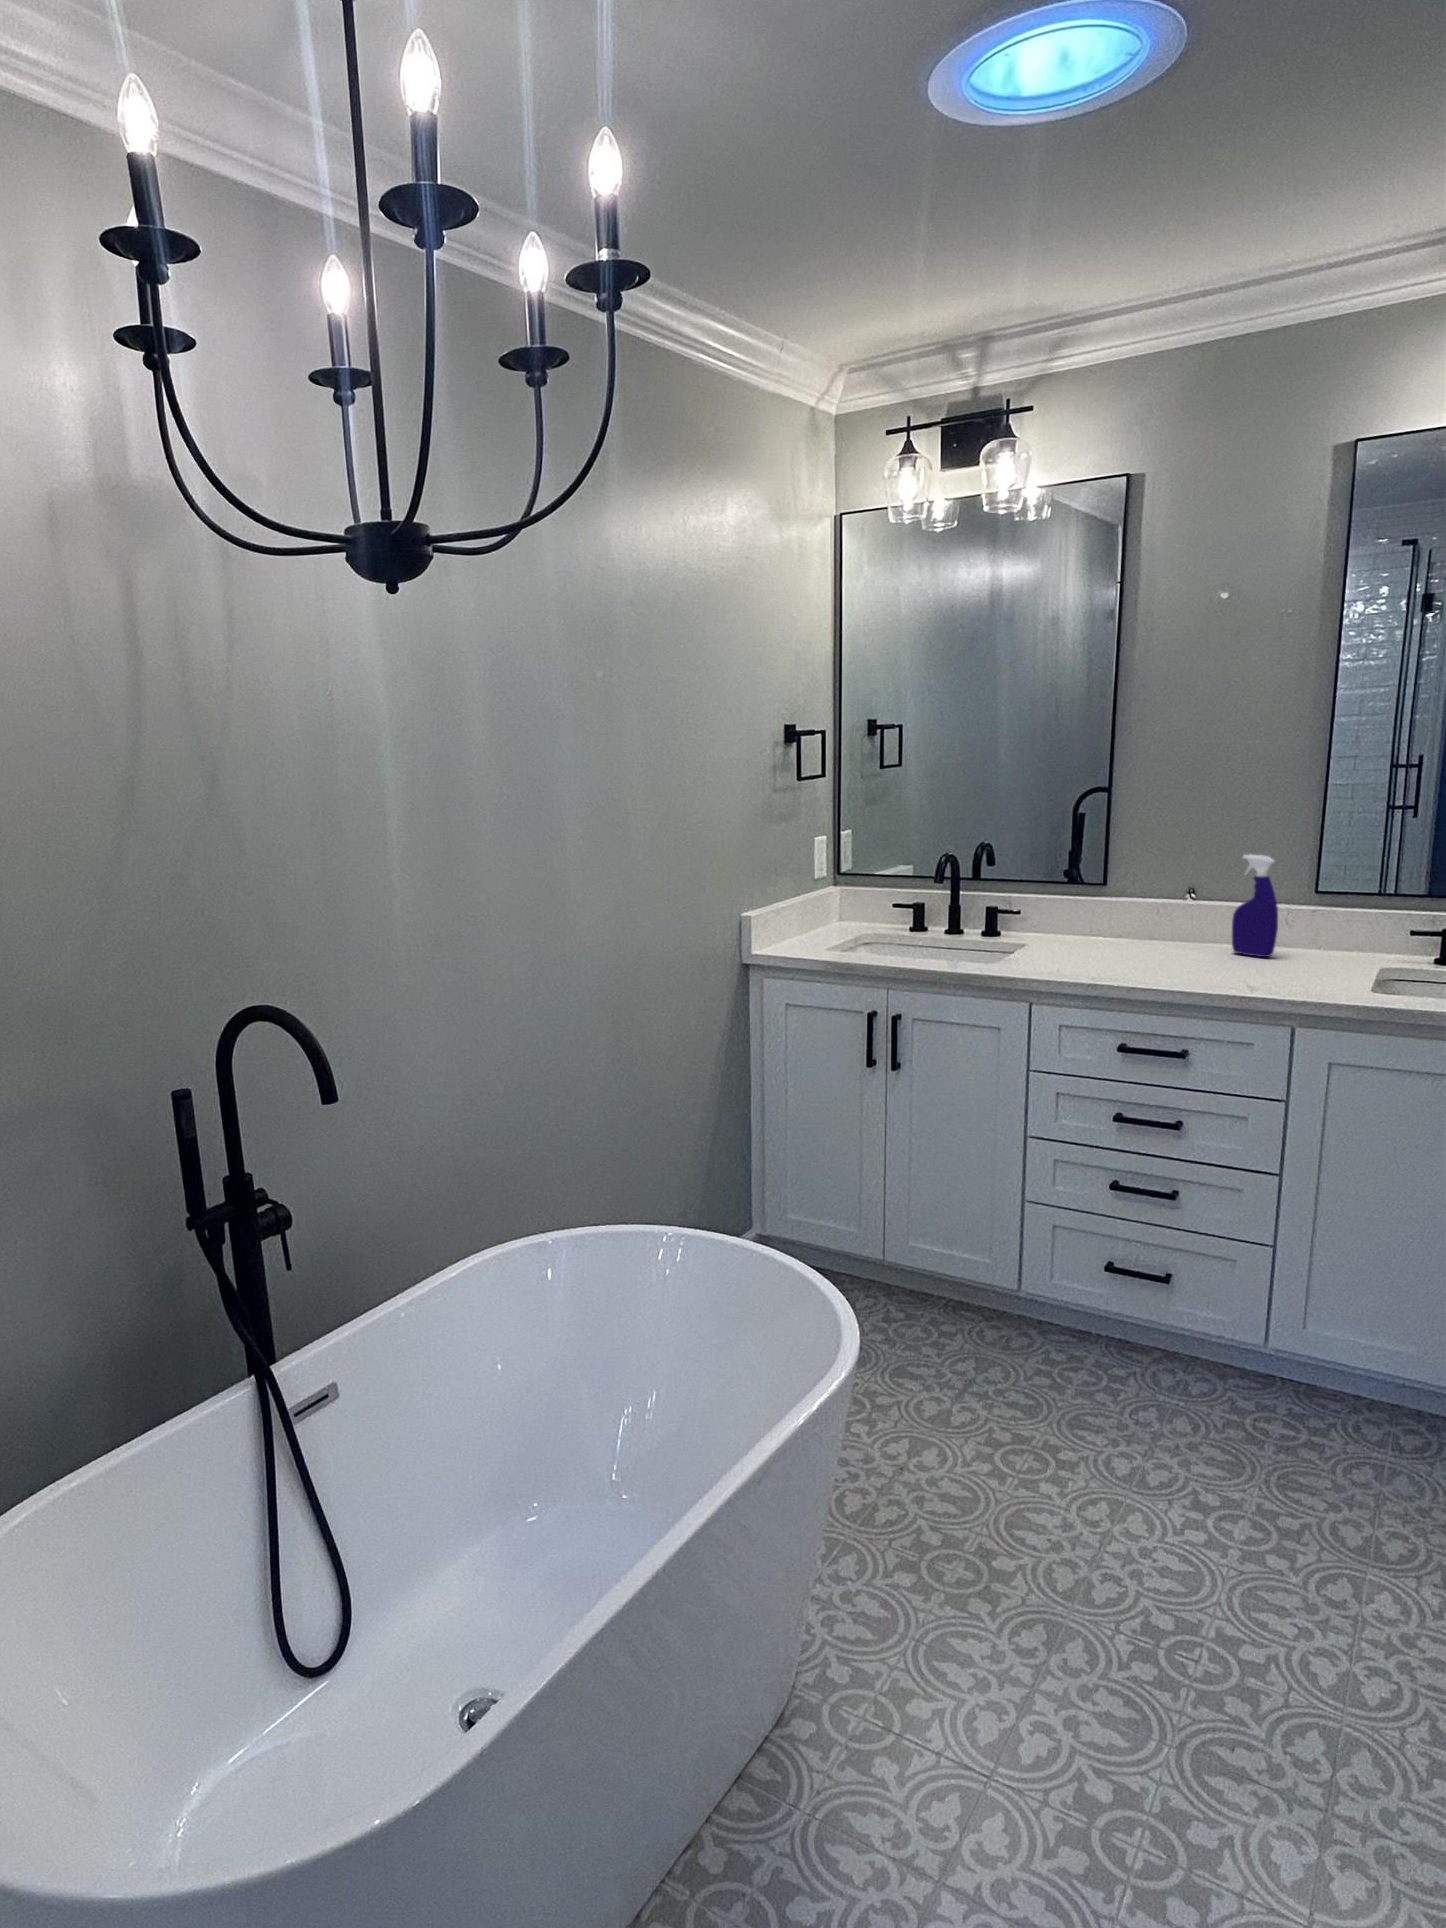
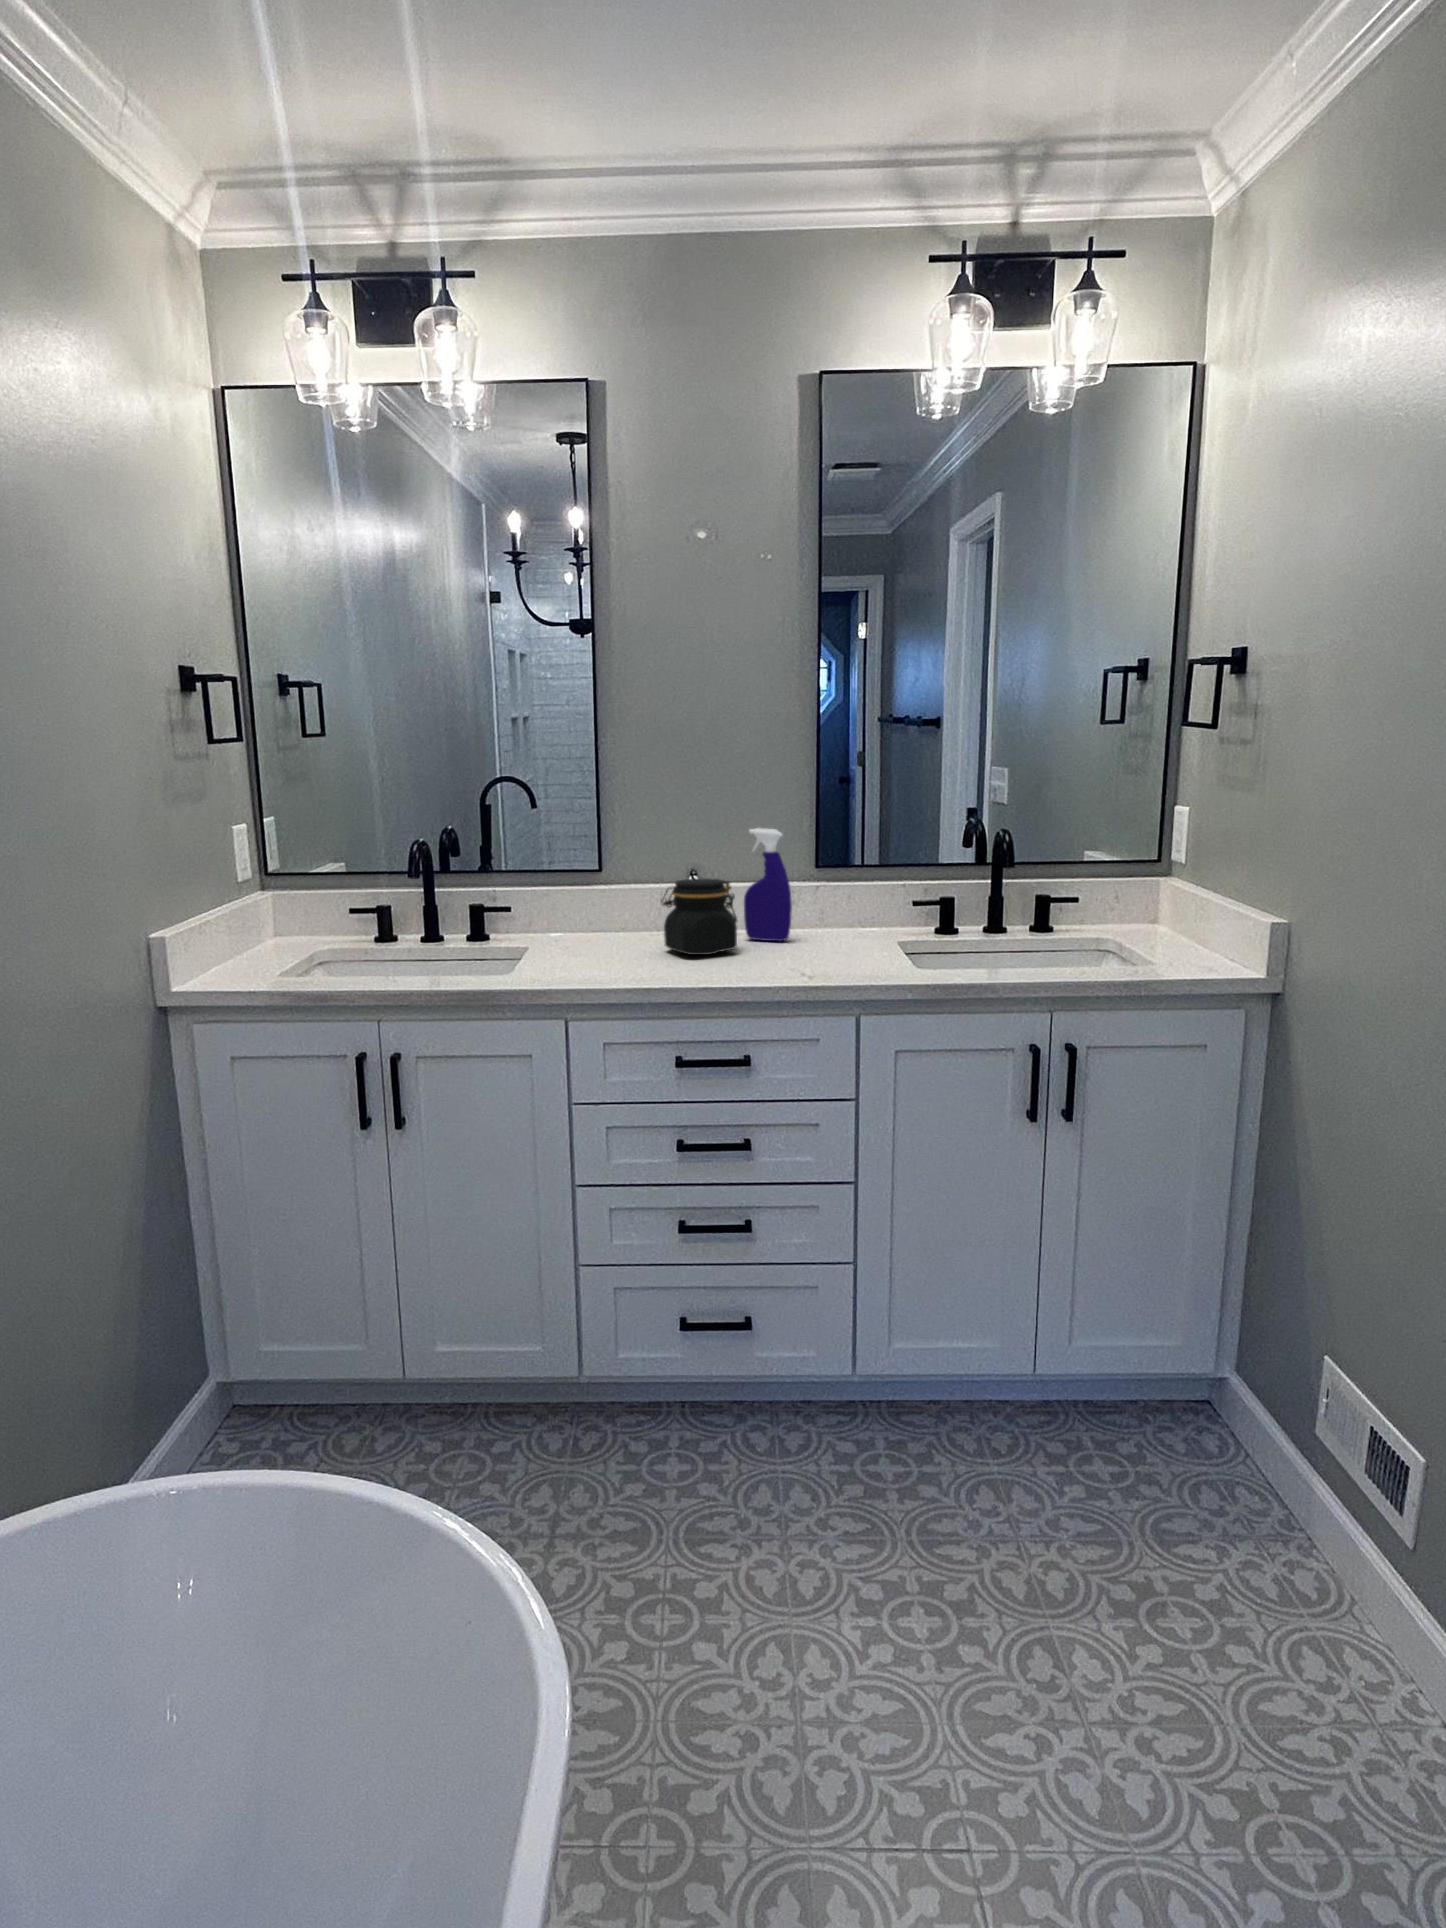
jar: none [1141,897,1215,963] -> present [661,879,738,955]

